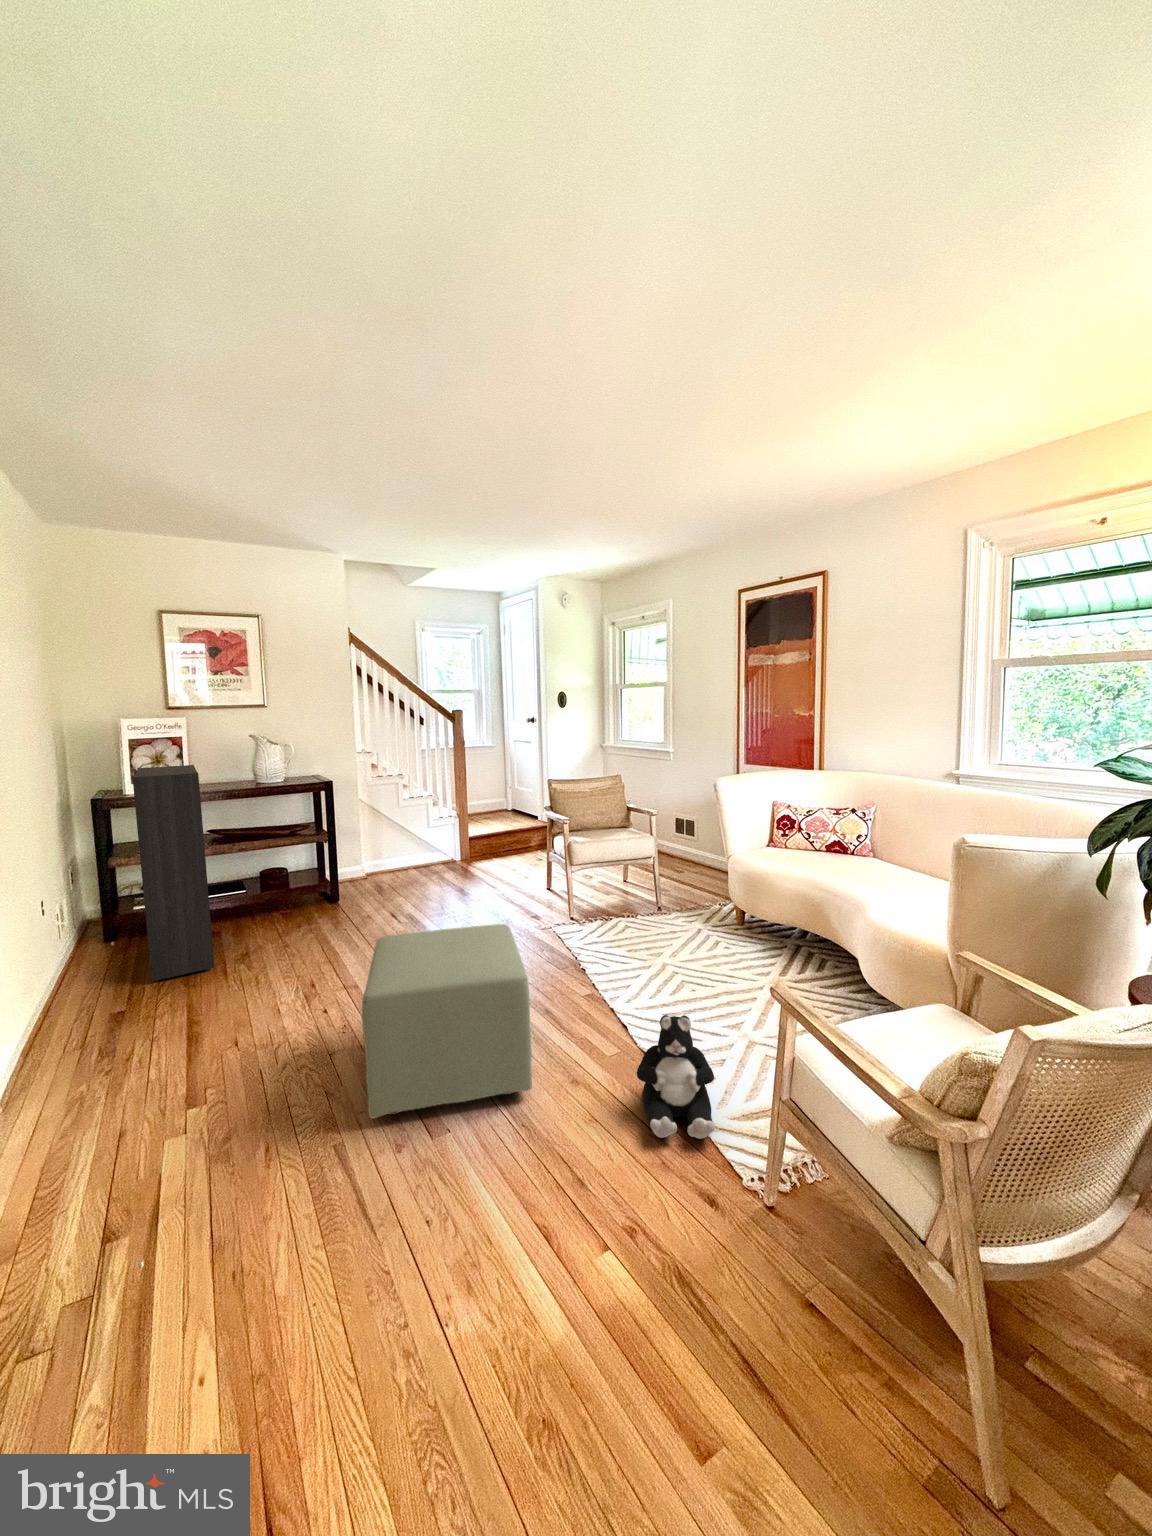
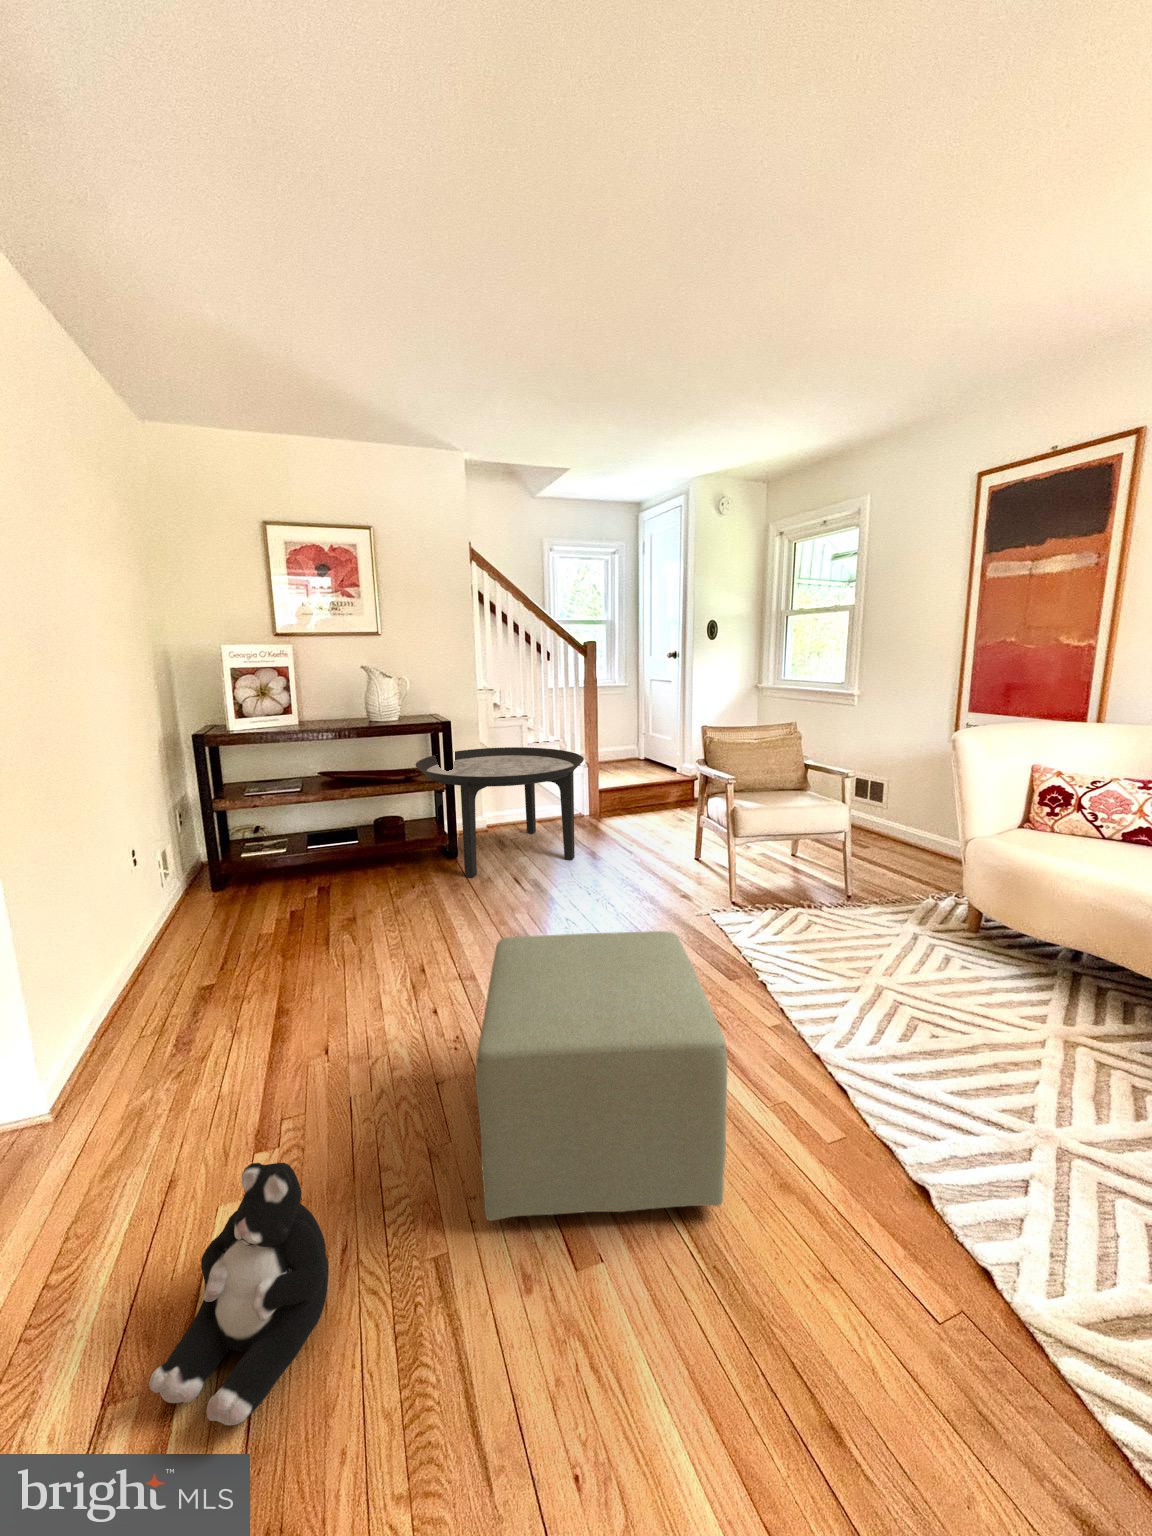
bookcase: present [111,765,215,981] -> none [219,699,317,946]
round table: none [302,802,454,916] -> present [416,747,584,878]
plush toy: present [637,1015,715,1139] -> present [149,1163,329,1425]

